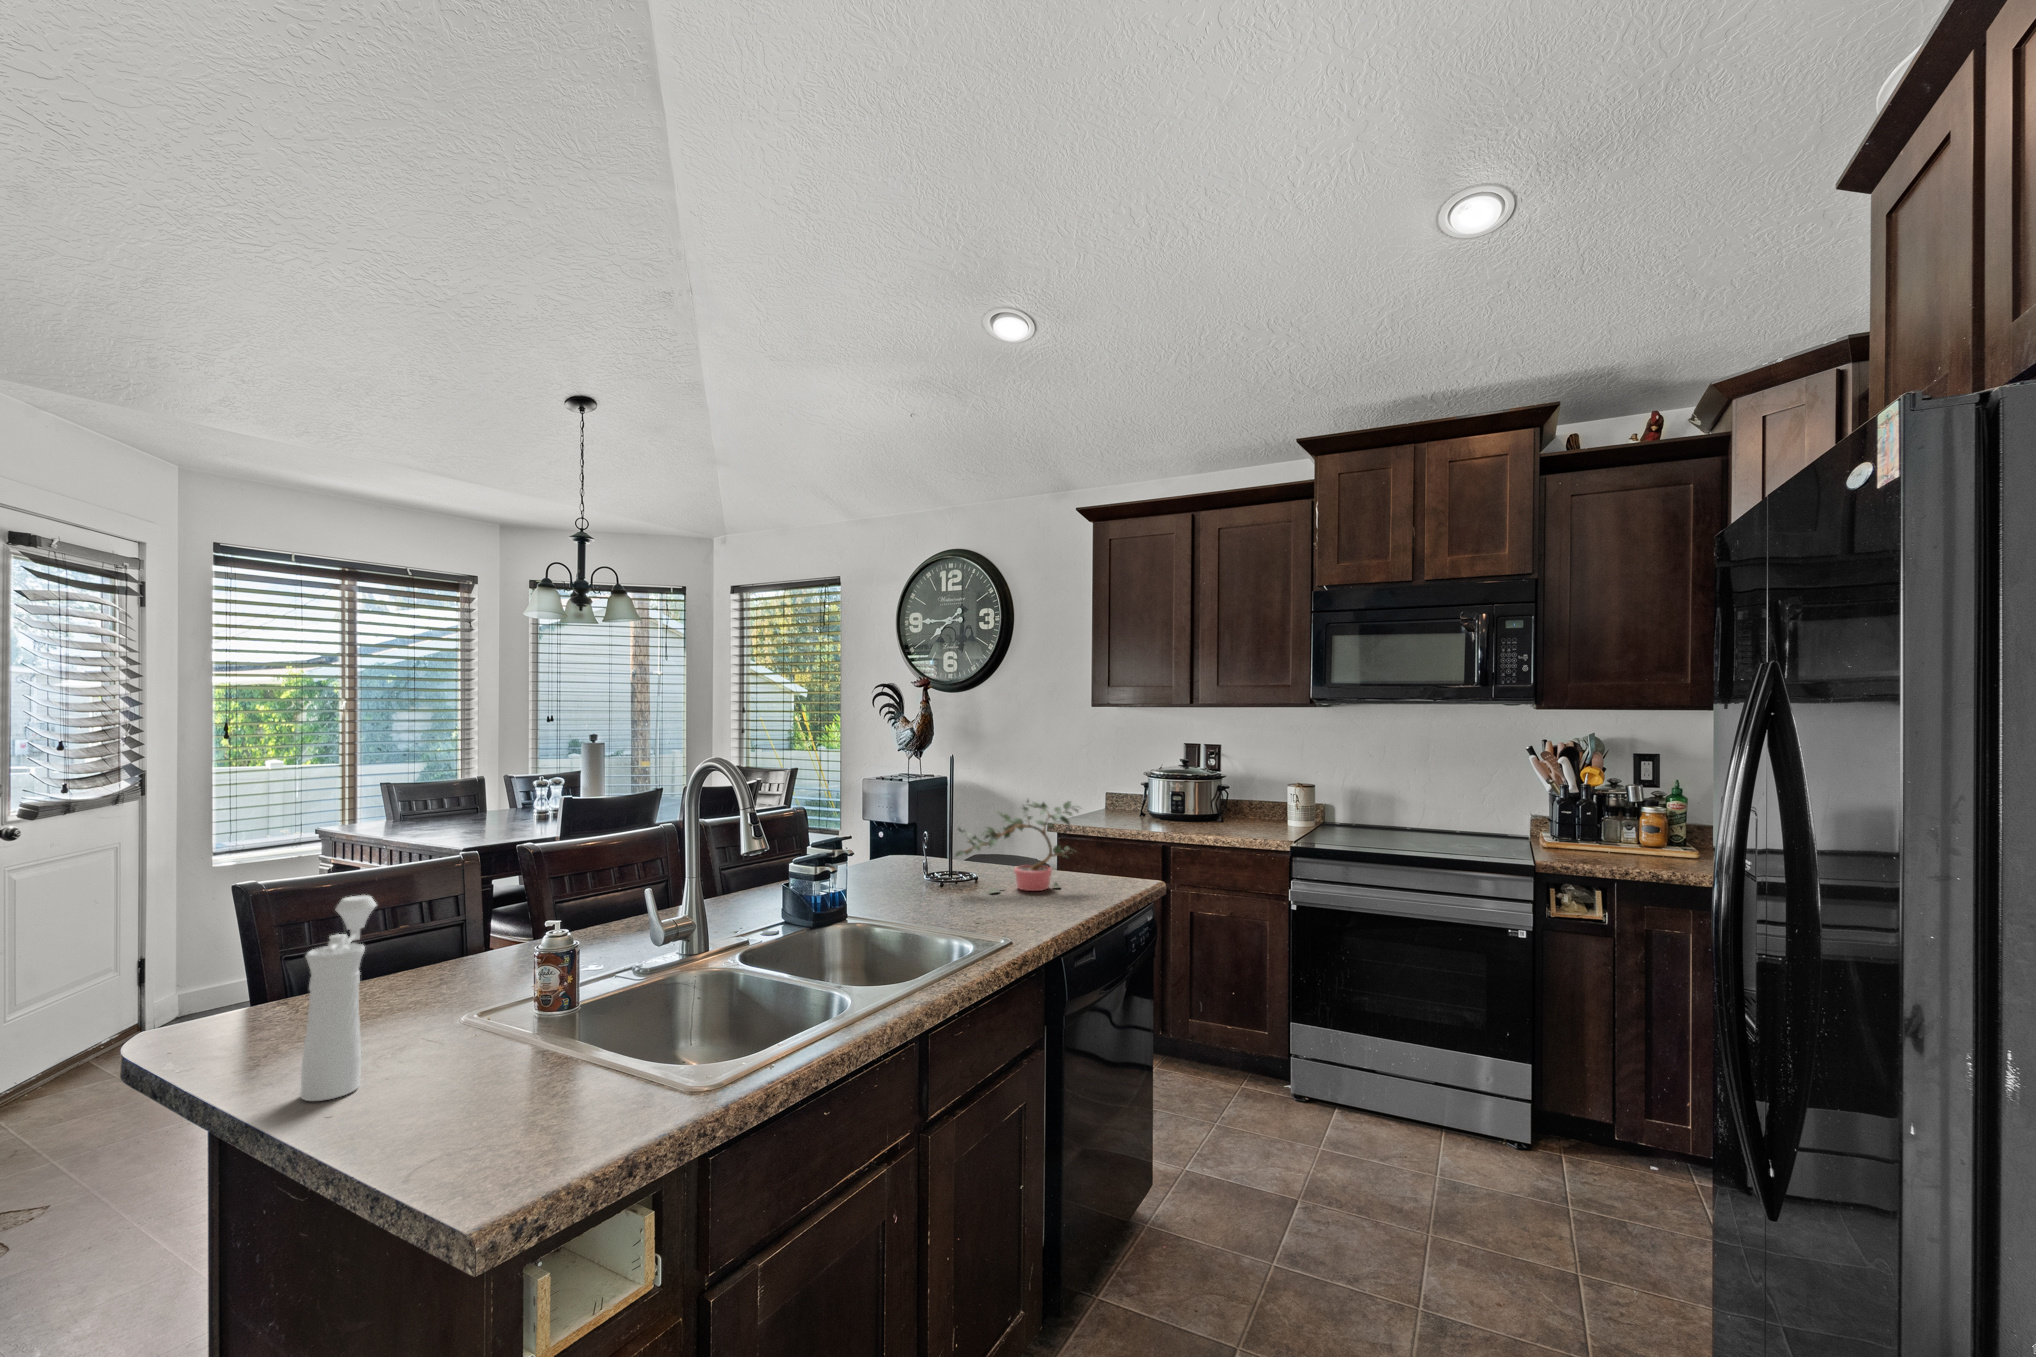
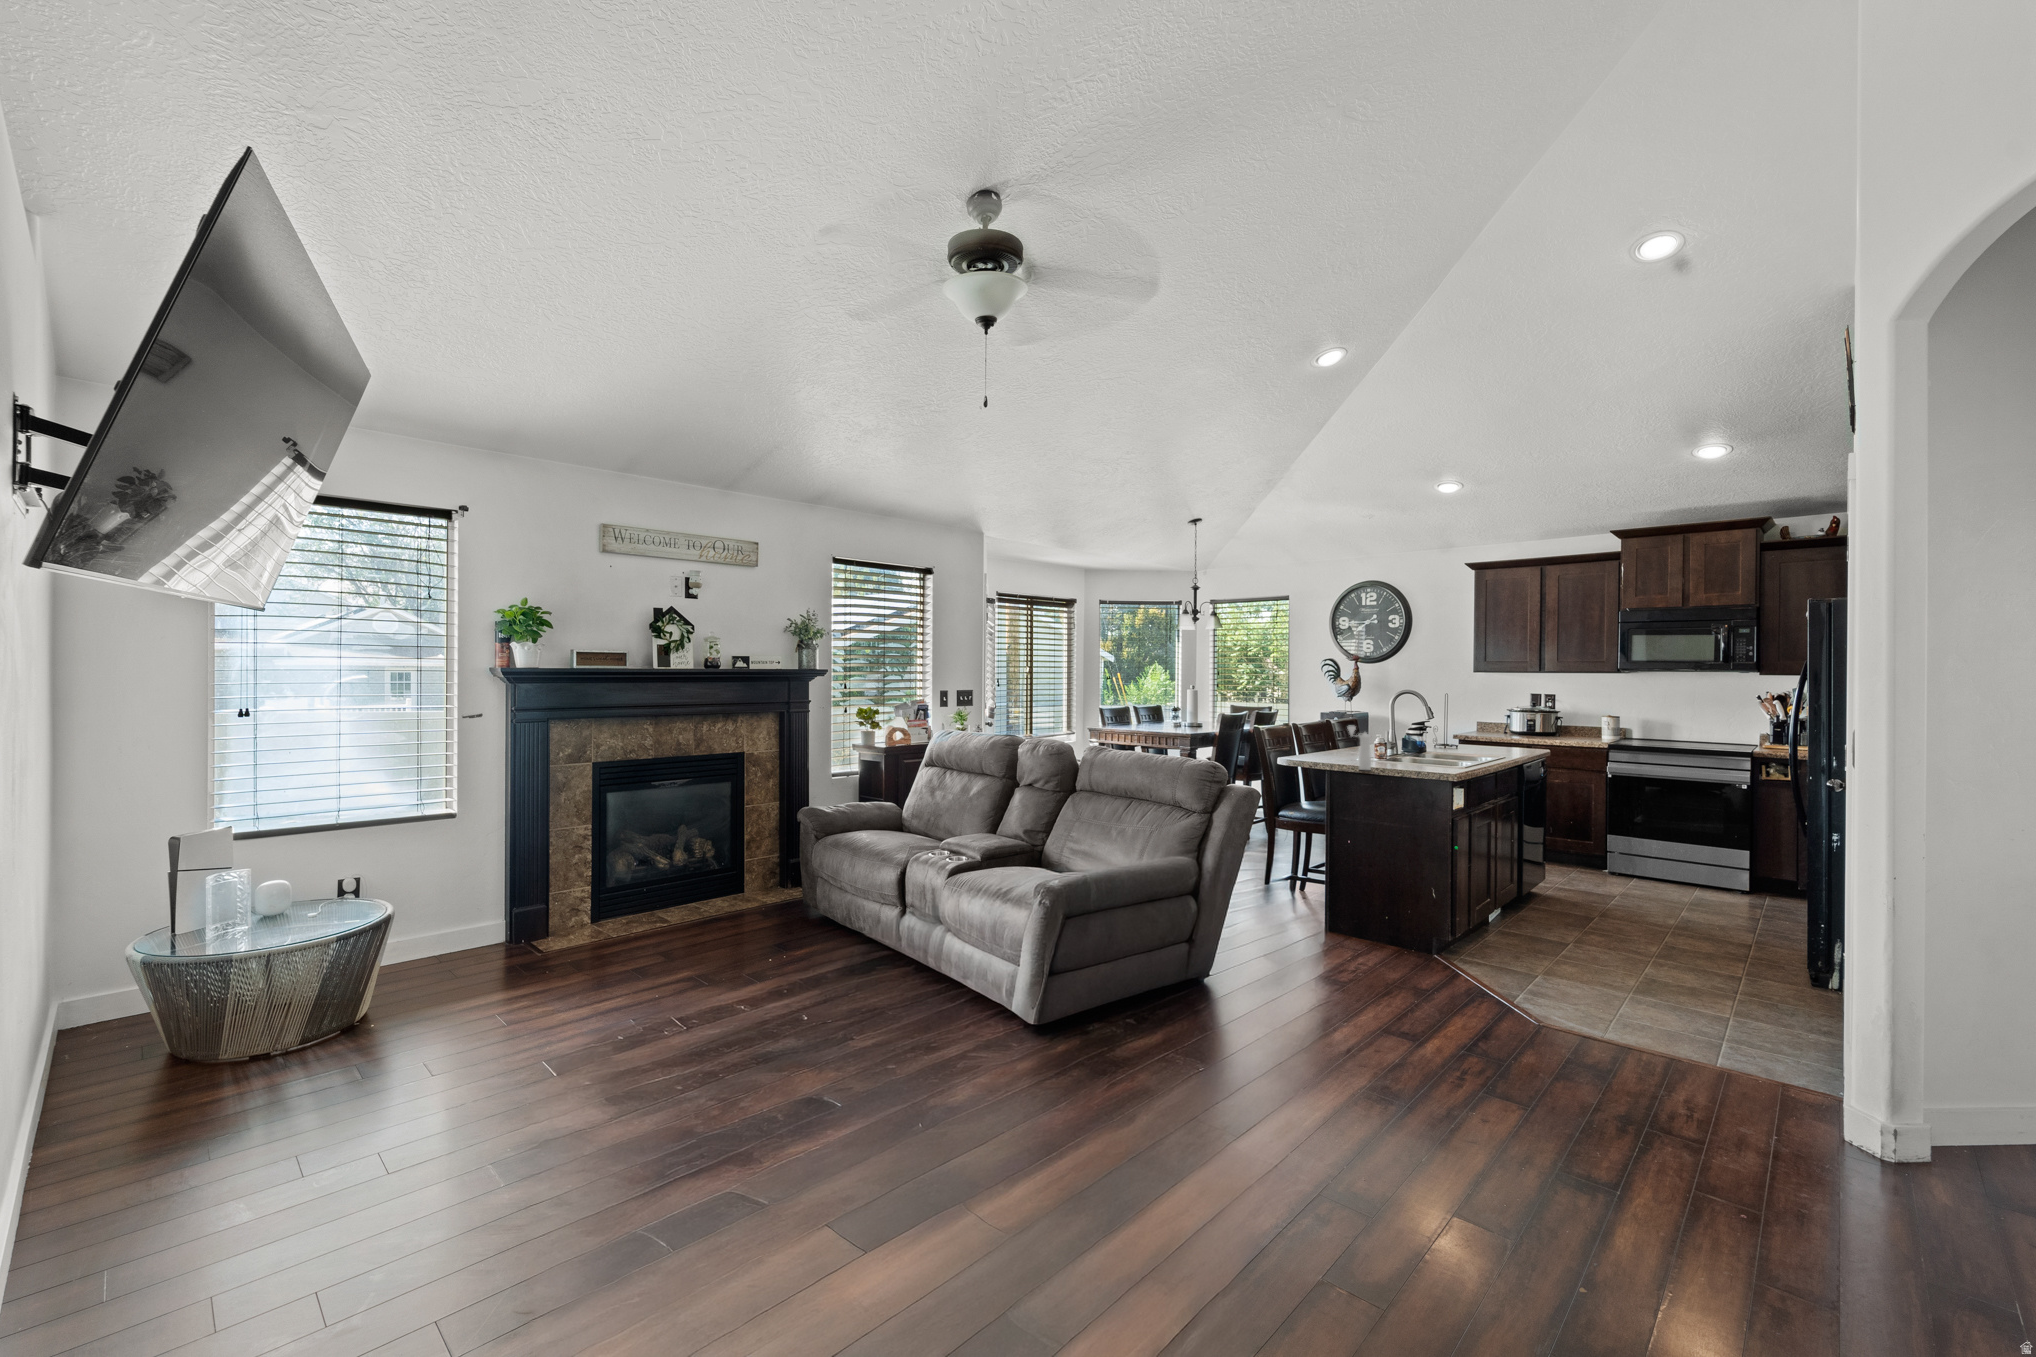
potted plant: present [956,800,1081,892] -> none [1457,713,1514,752]

